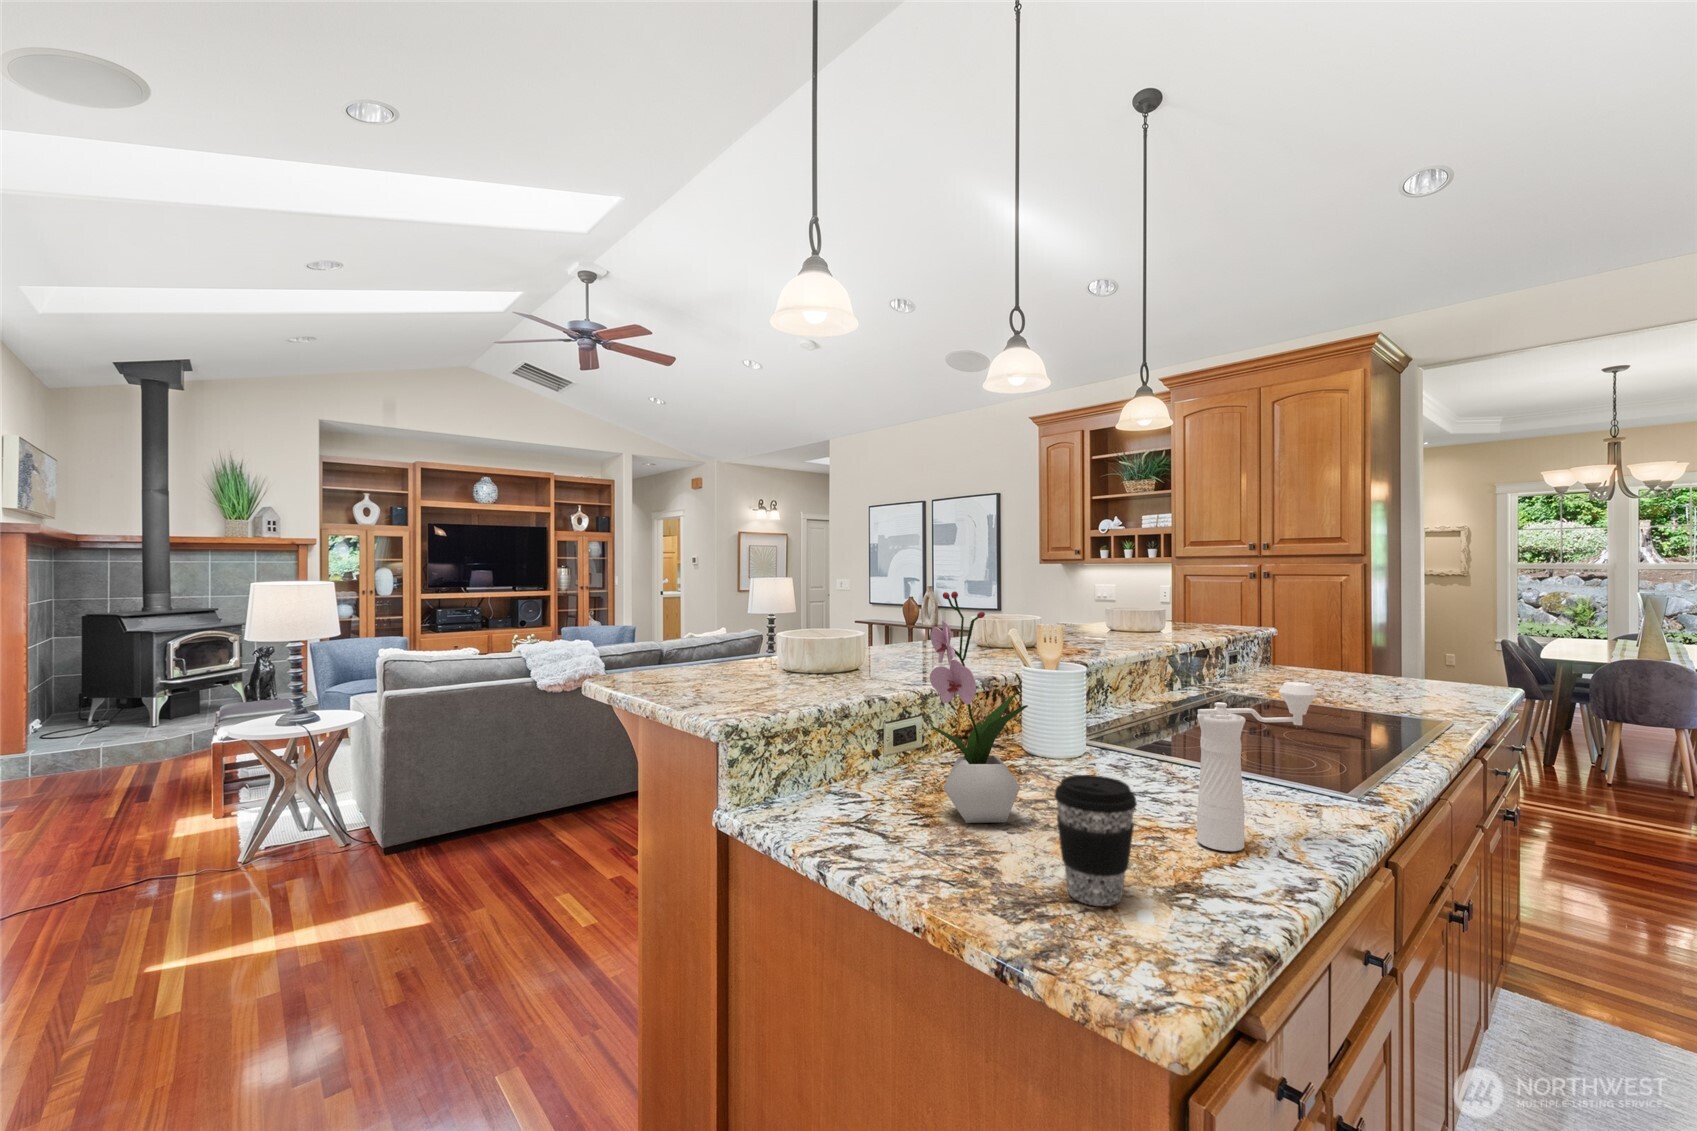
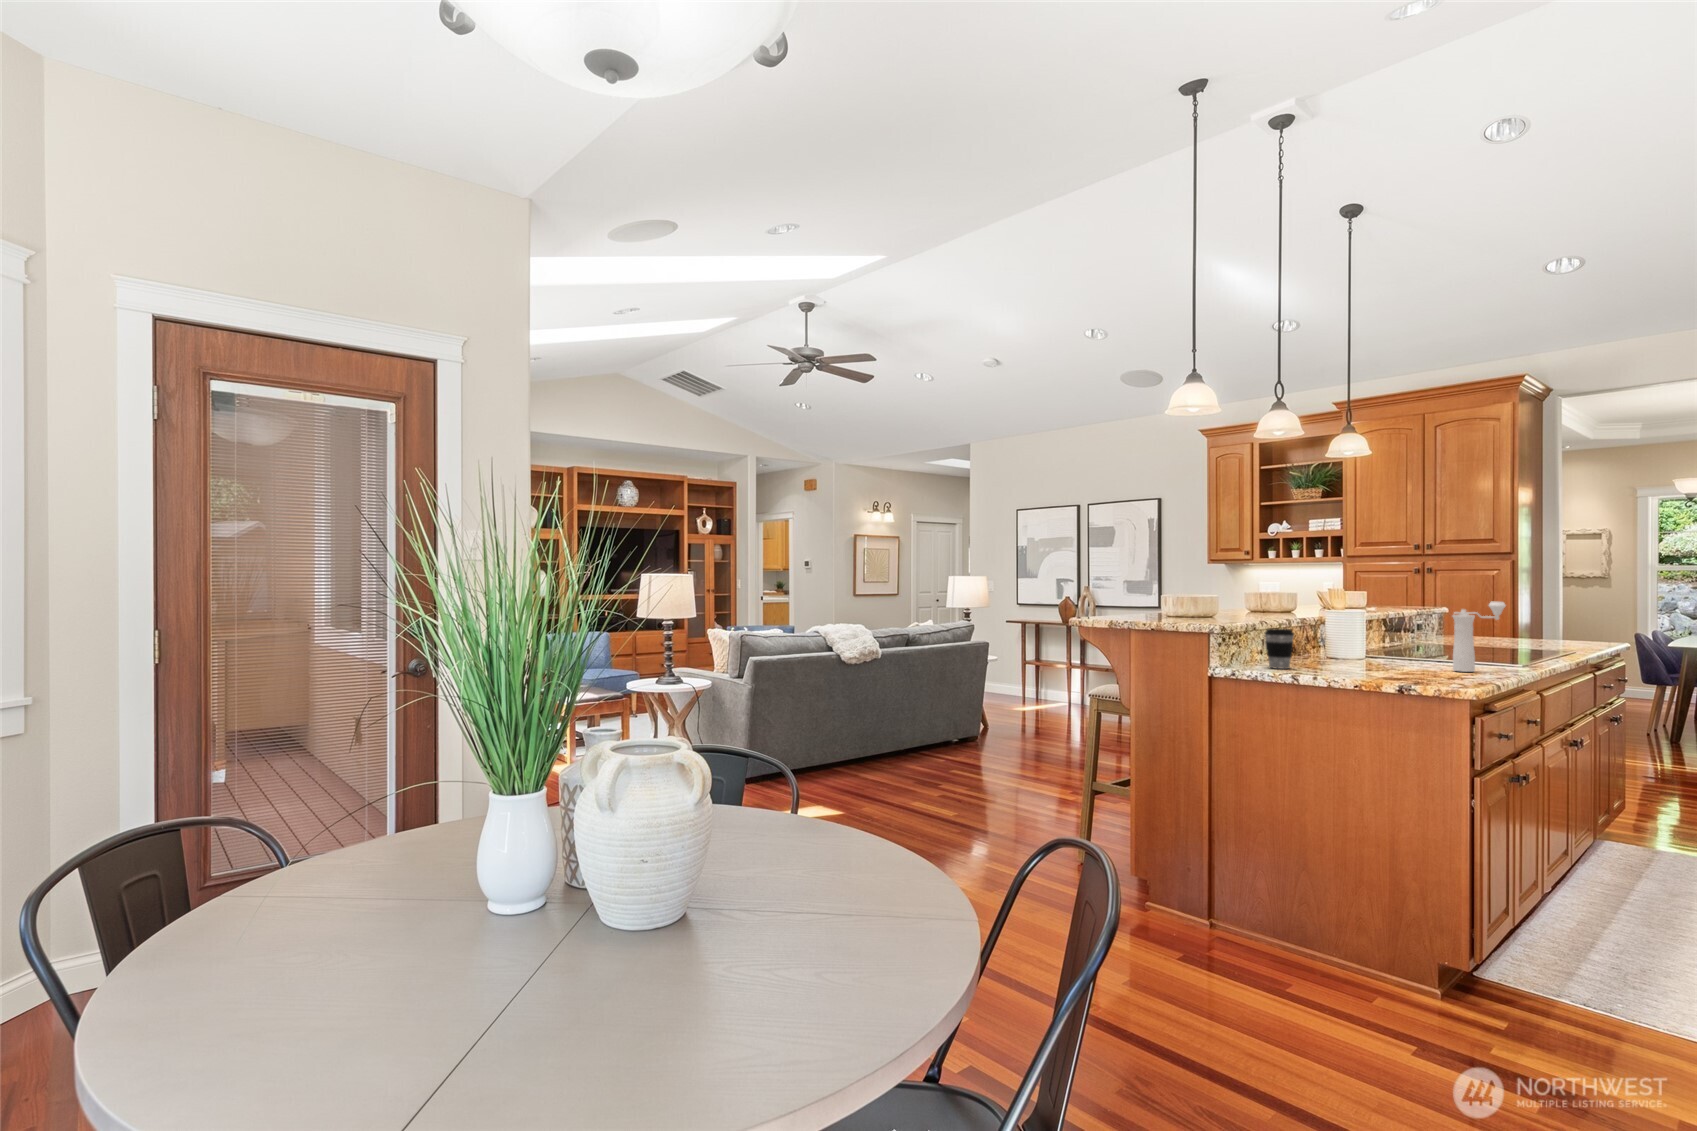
flower arrangement: present [930,591,1028,823] -> none [1316,563,1371,669]
coffee cup: present [1055,775,1137,906] -> present [1265,628,1294,669]

